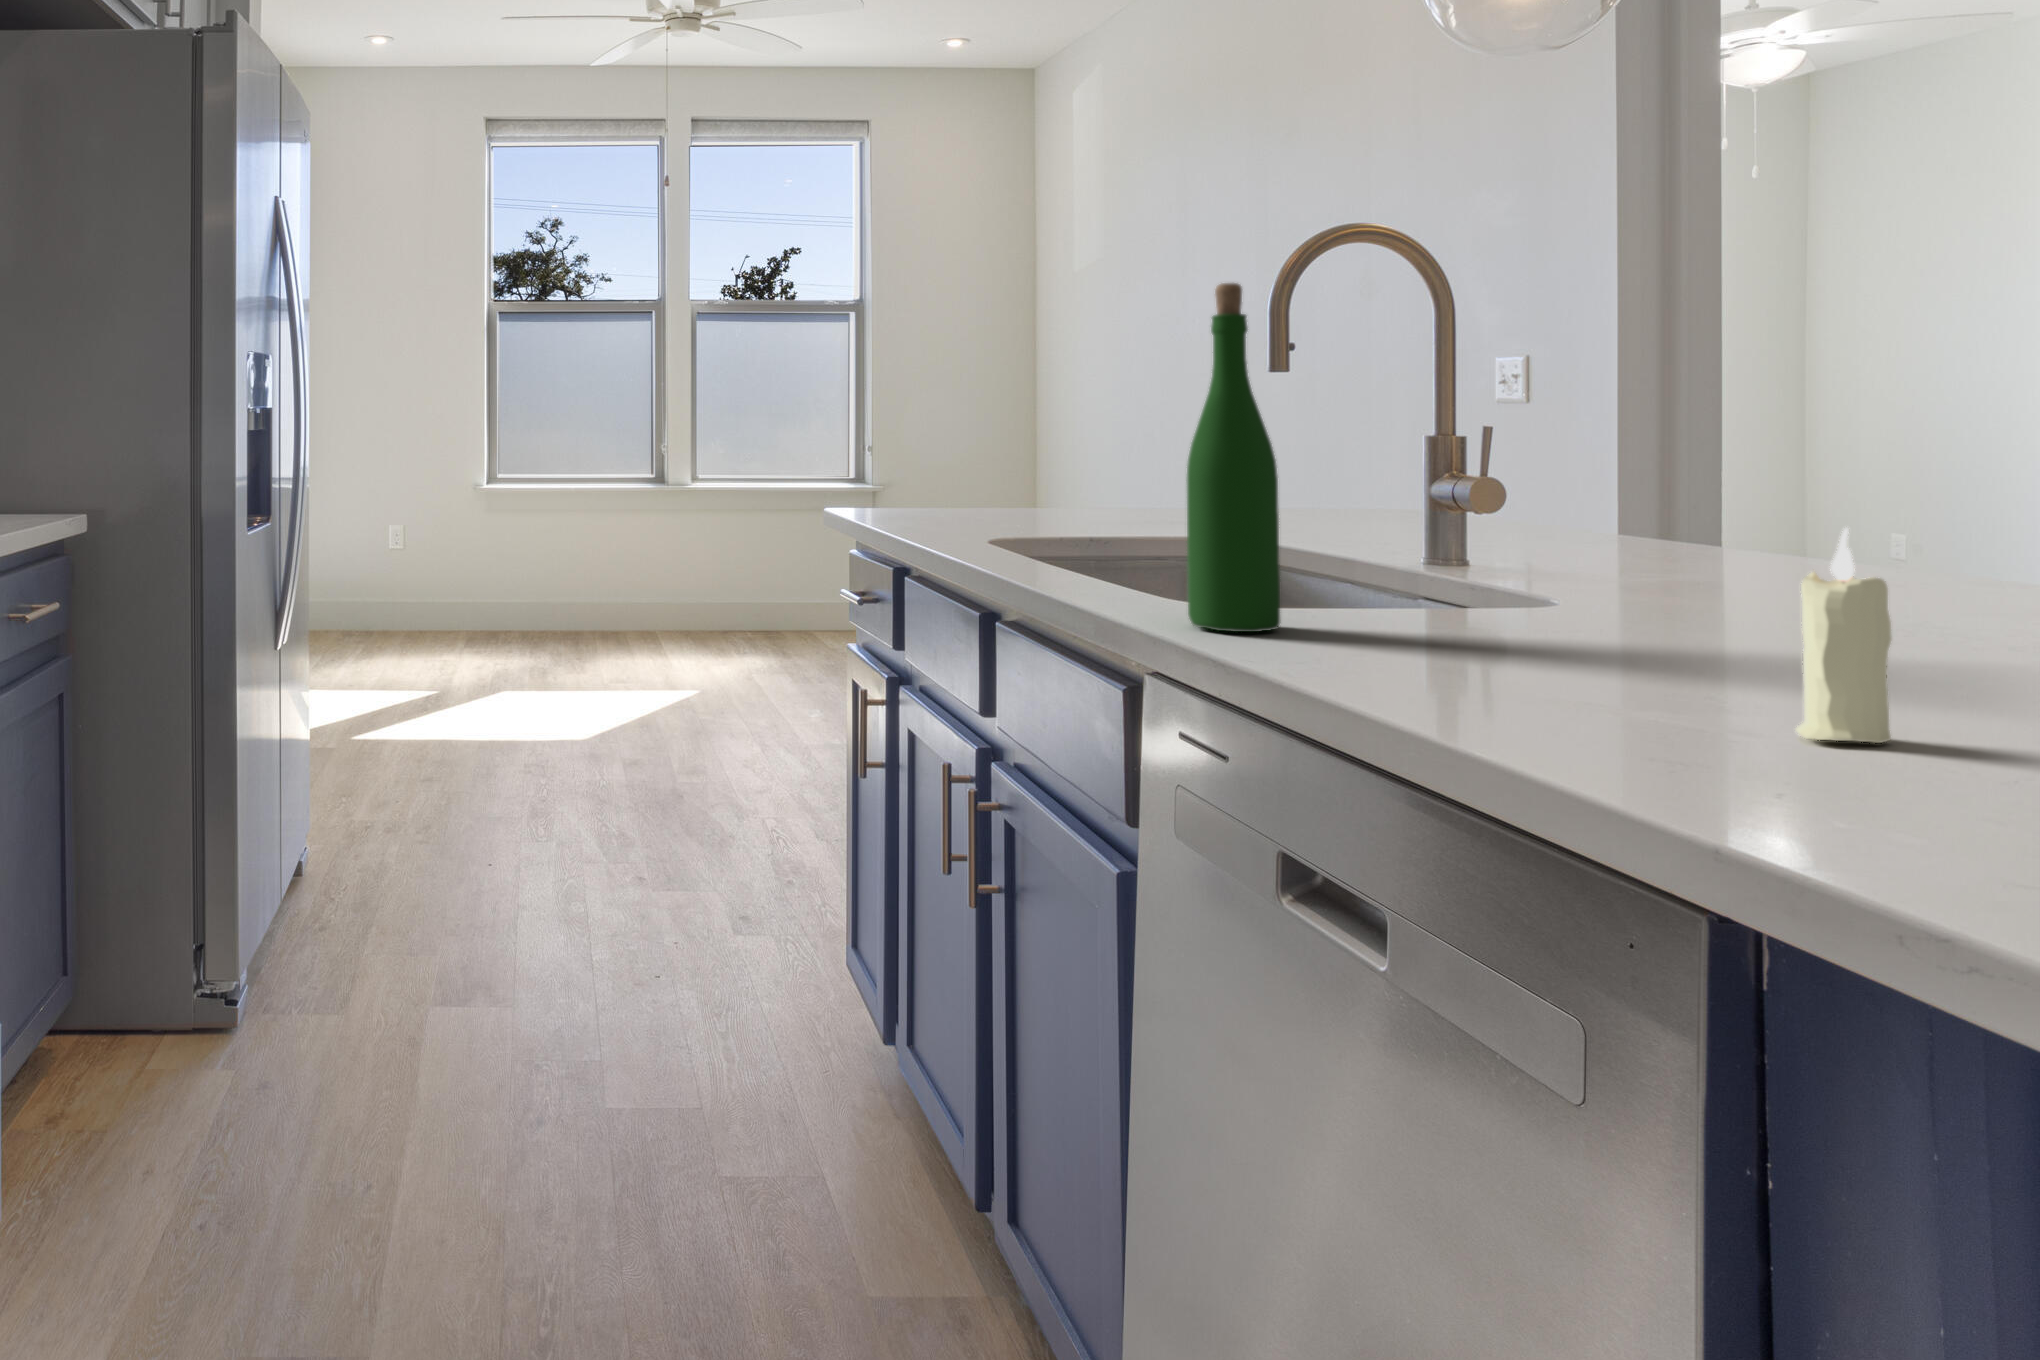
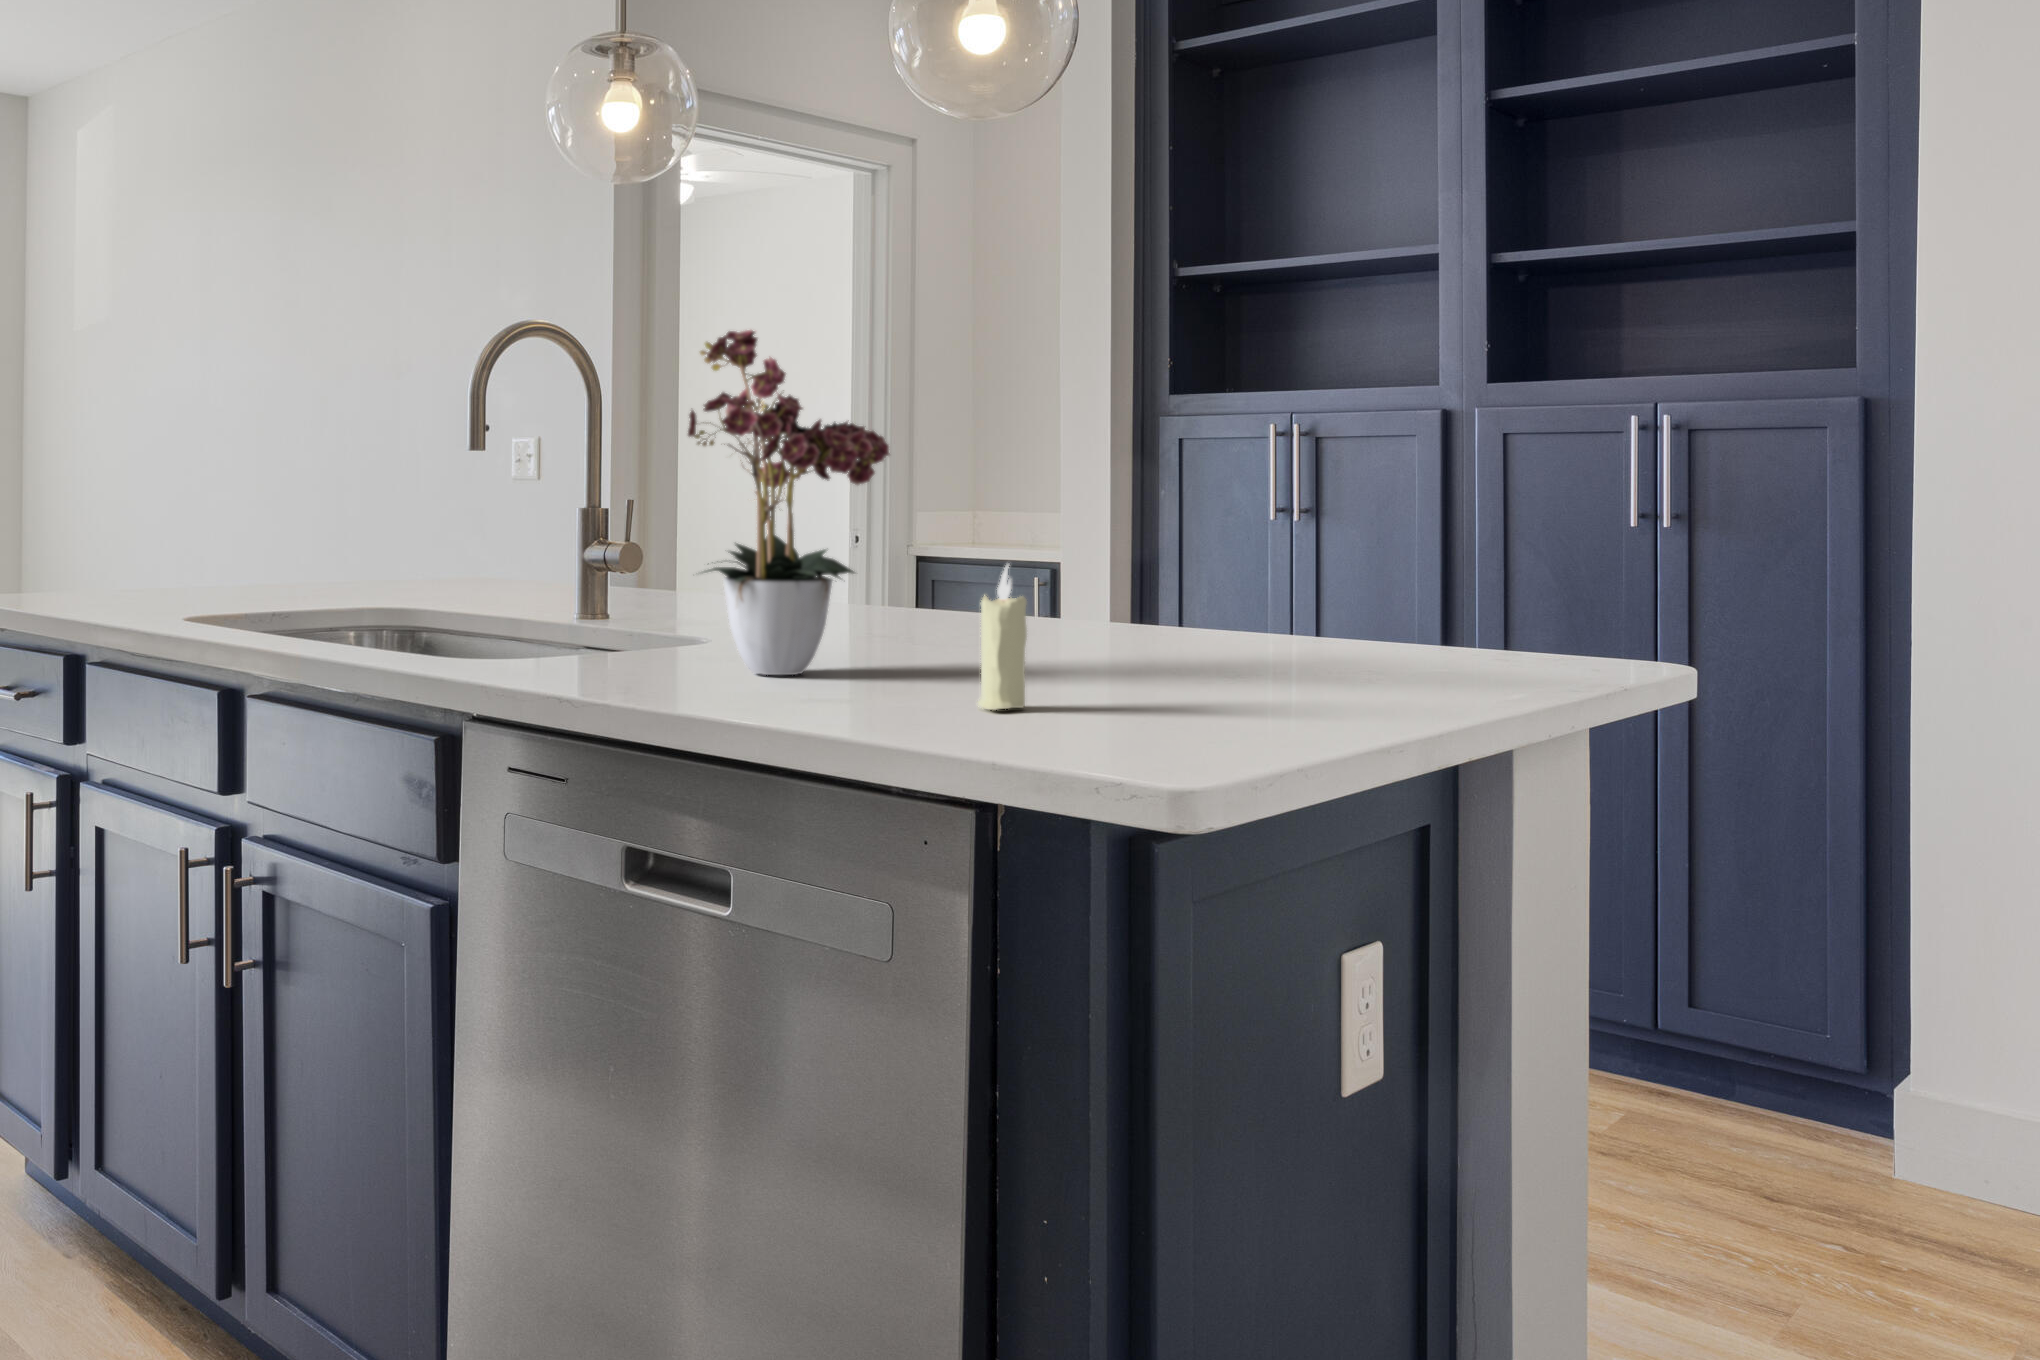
flower arrangement: none [1389,199,1772,657] -> present [688,329,889,675]
wine bottle: present [1187,283,1280,632] -> none [499,366,578,678]

